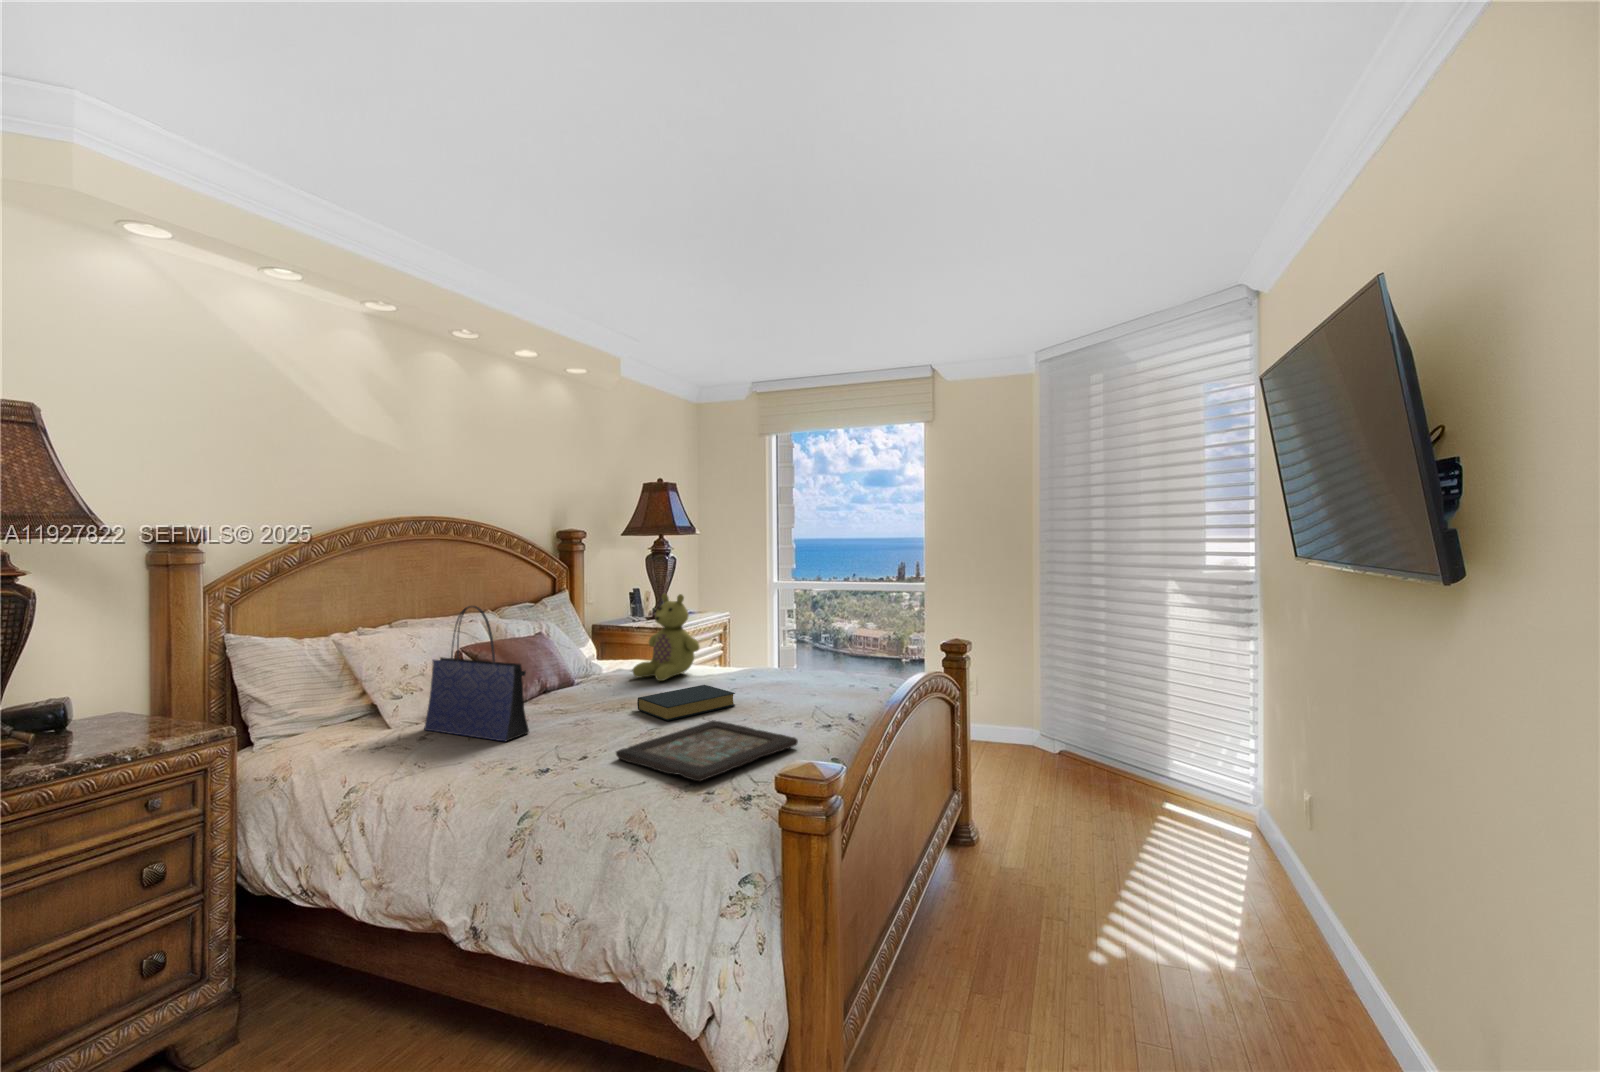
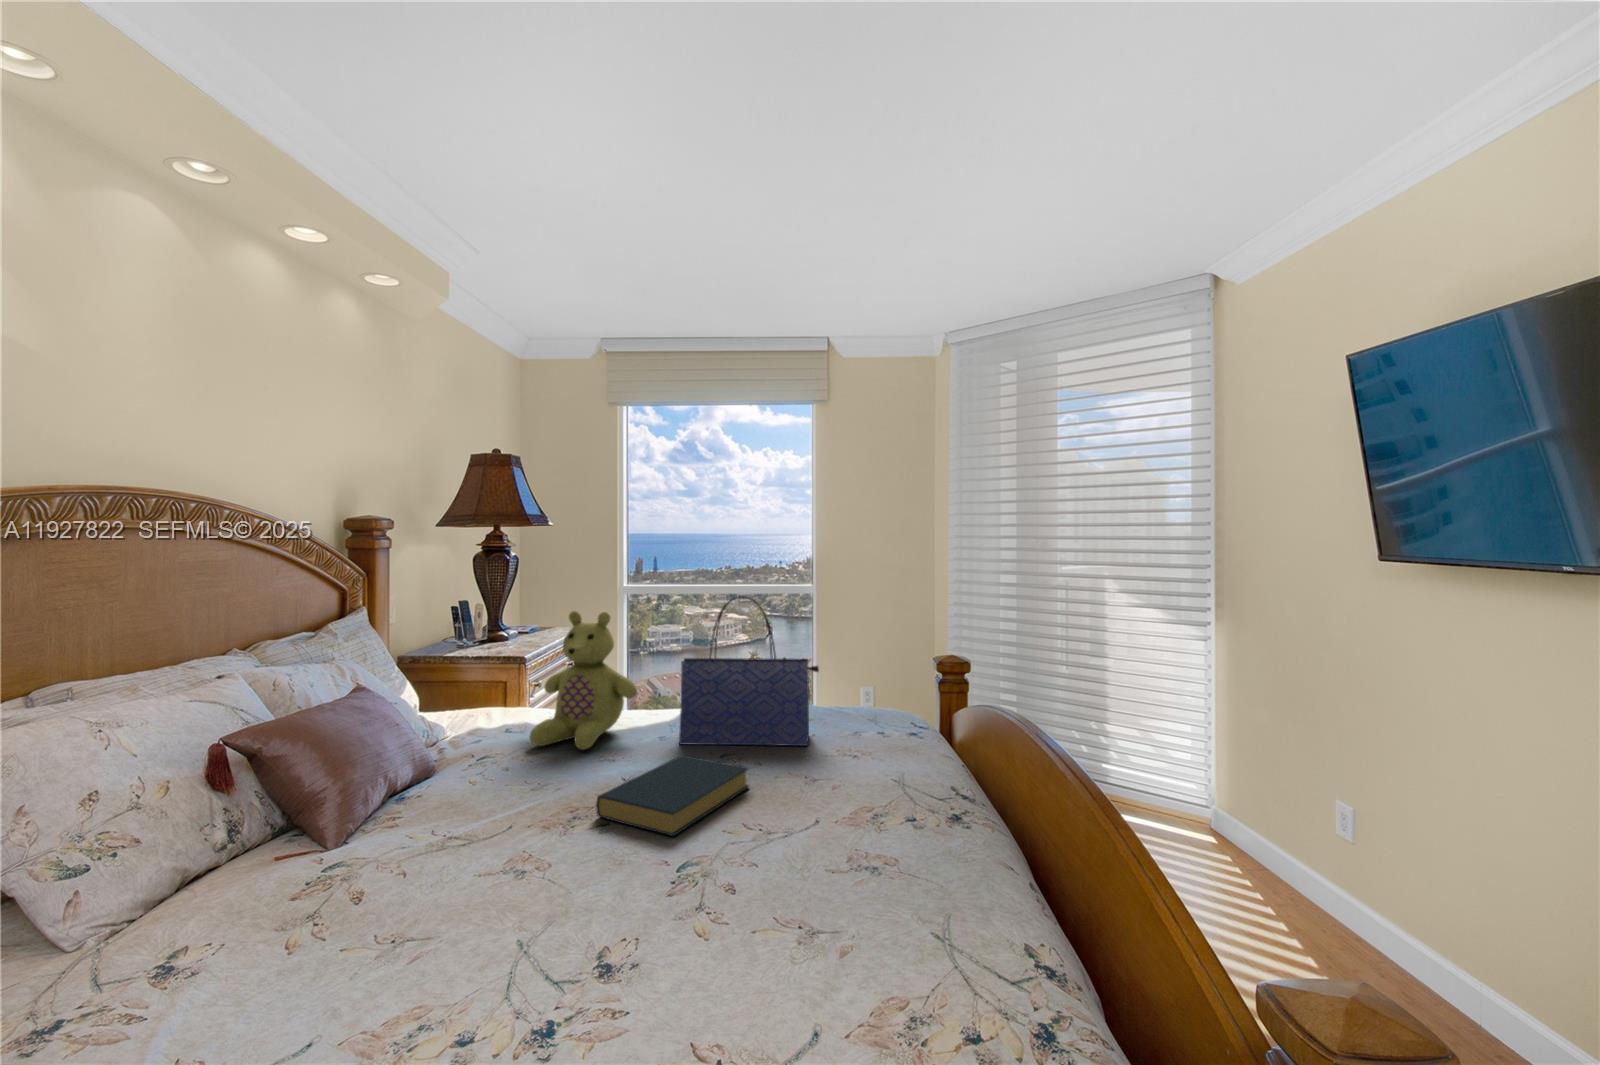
tote bag: present [424,606,529,741] -> present [679,596,819,746]
decorative tray: present [616,720,798,781] -> none [666,829,948,1002]

